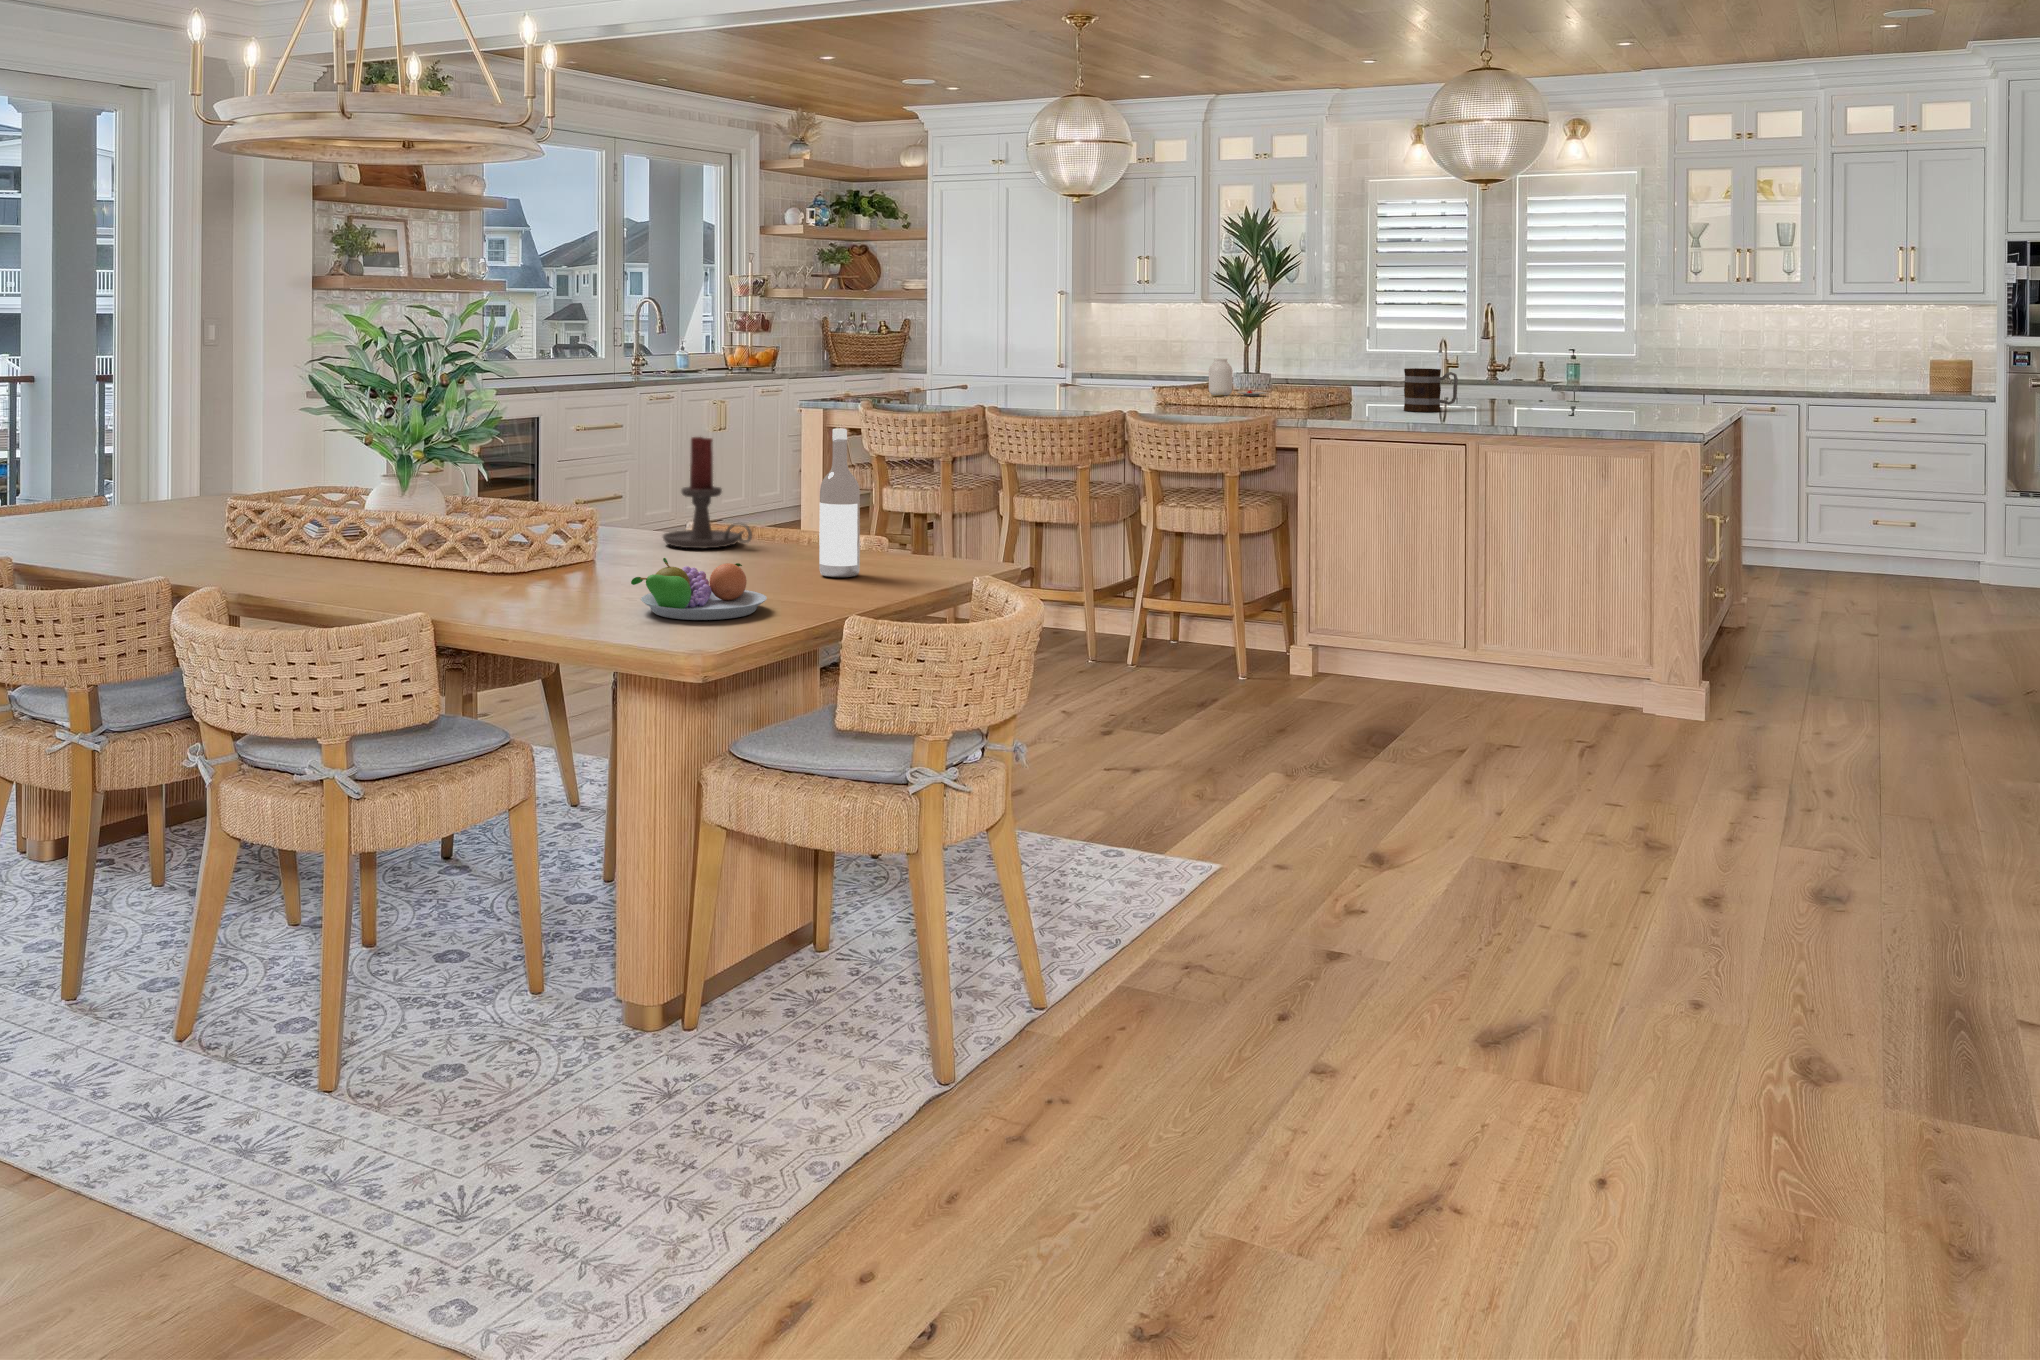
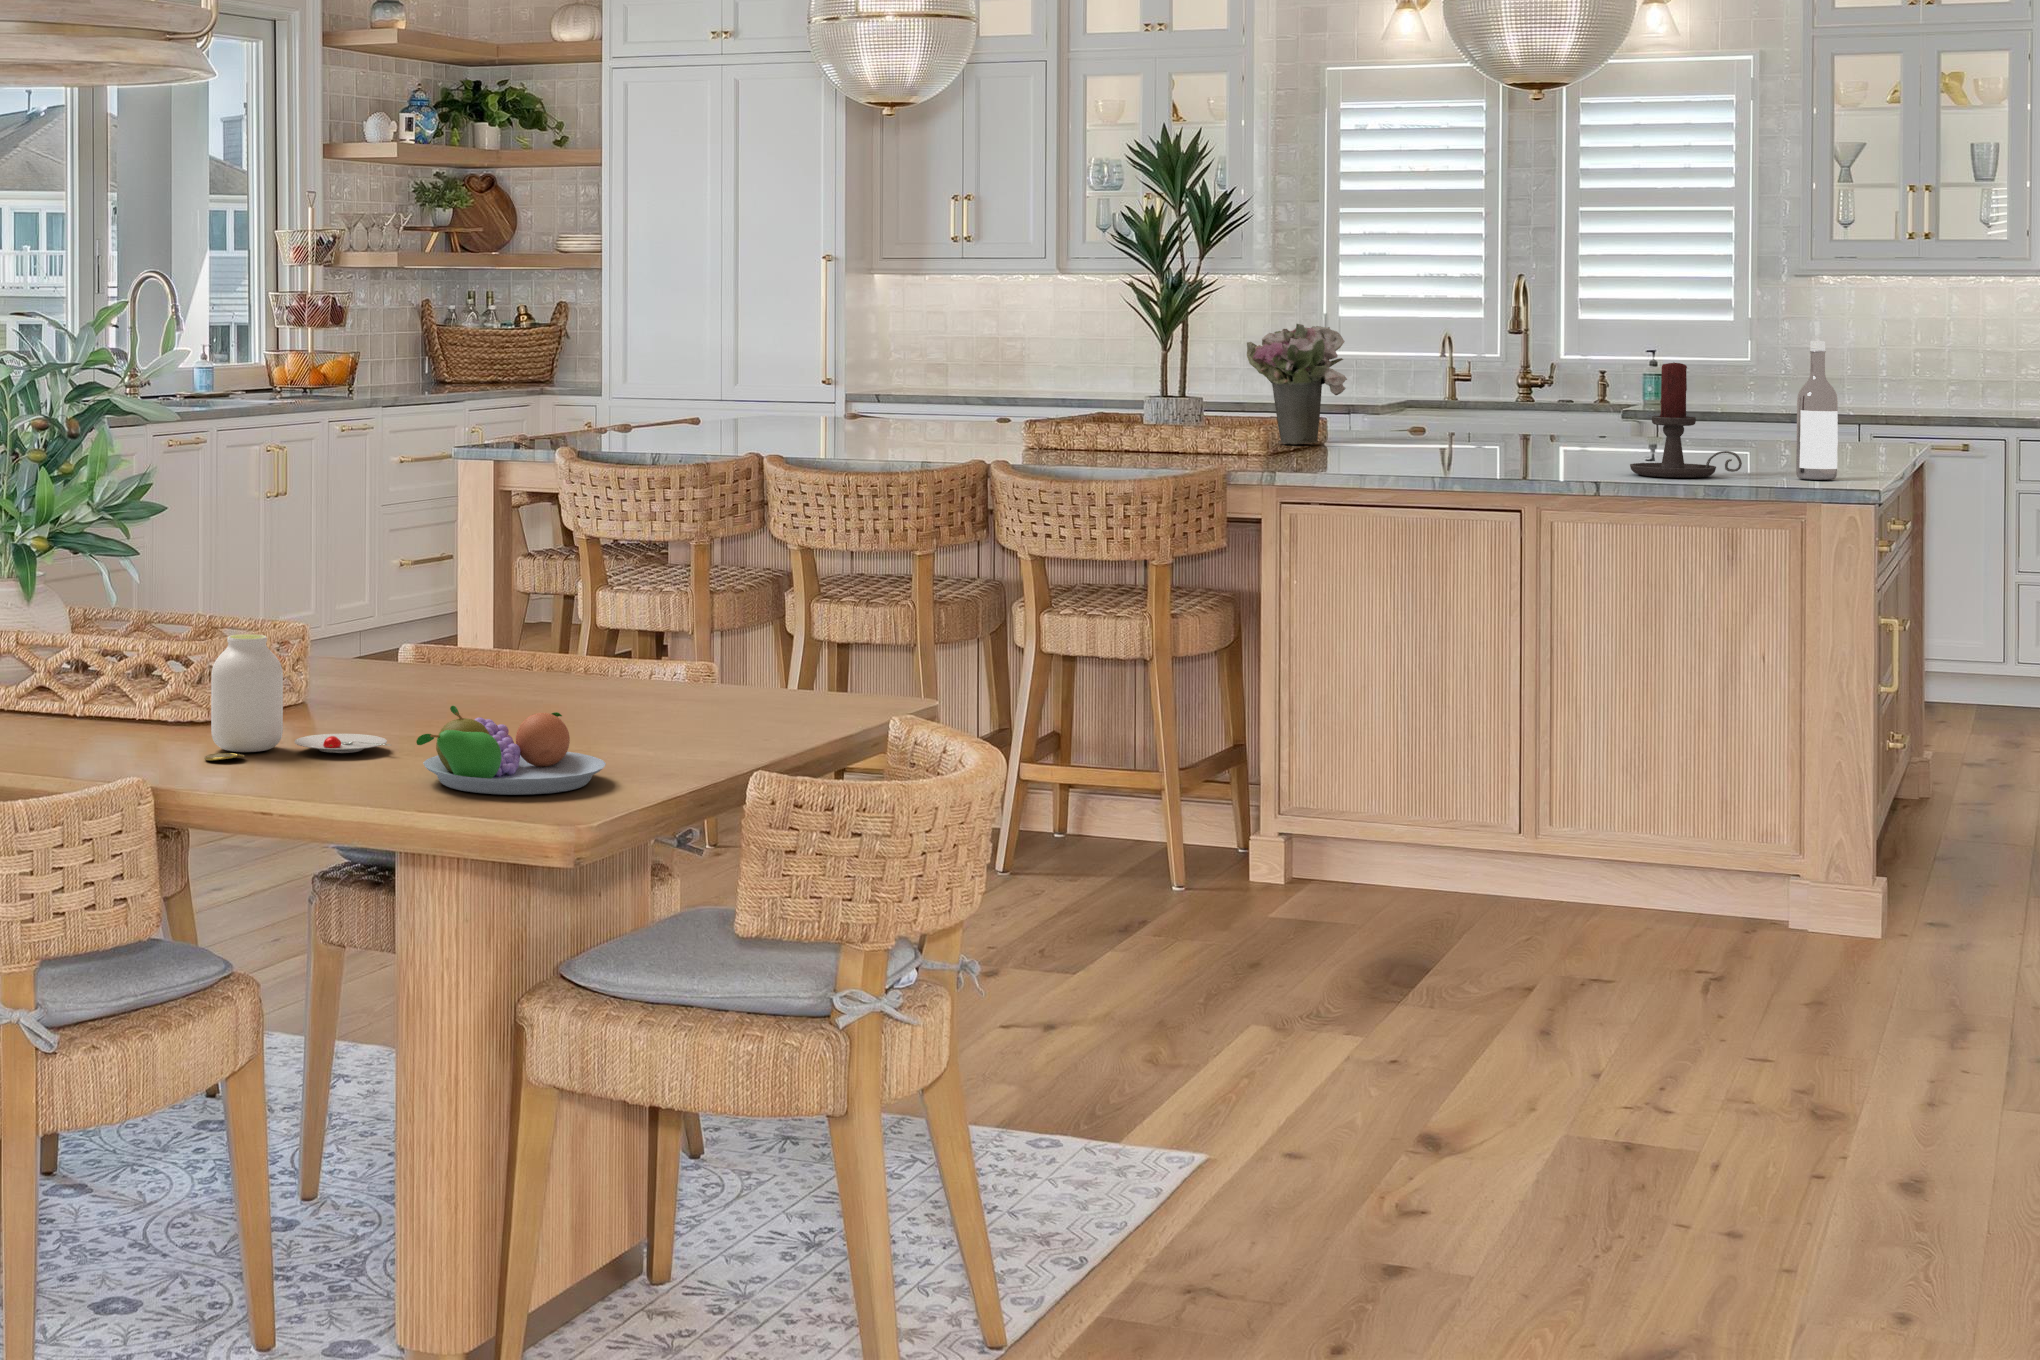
flower bouquet: none [1296,324,1360,400] -> present [1247,324,1347,444]
jar: present [1209,359,1266,396] -> present [204,634,390,761]
mug: present [1404,368,1458,412] -> none [1421,396,1505,464]
wine bottle: present [819,429,860,577] -> present [1796,341,1838,480]
candle holder: present [663,437,752,549] -> present [1630,363,1742,478]

